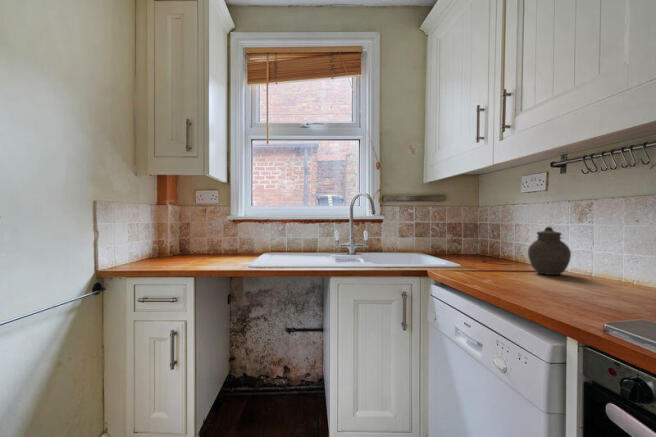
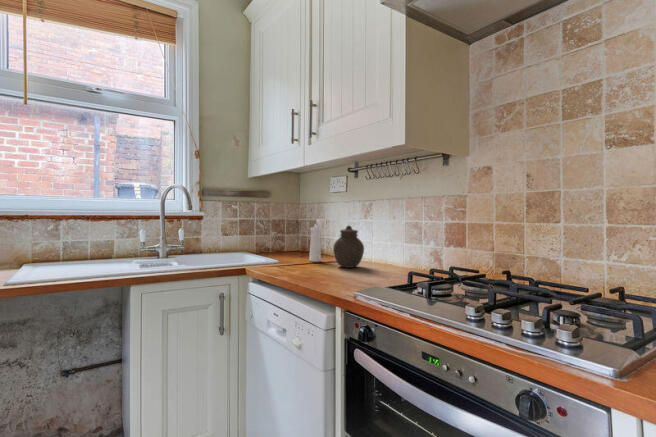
pepper mill: none [494,221,510,266] -> present [309,219,324,262]

